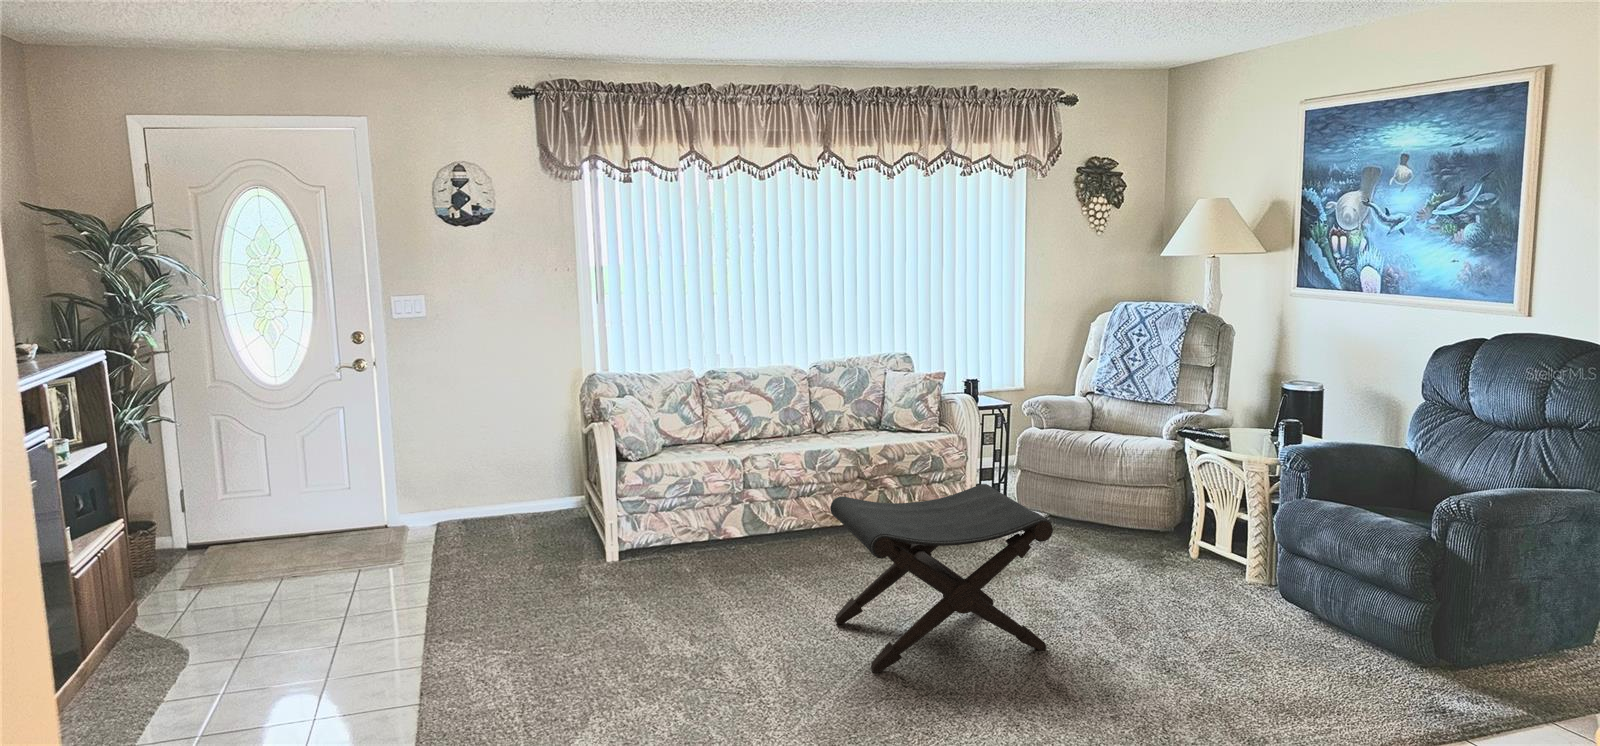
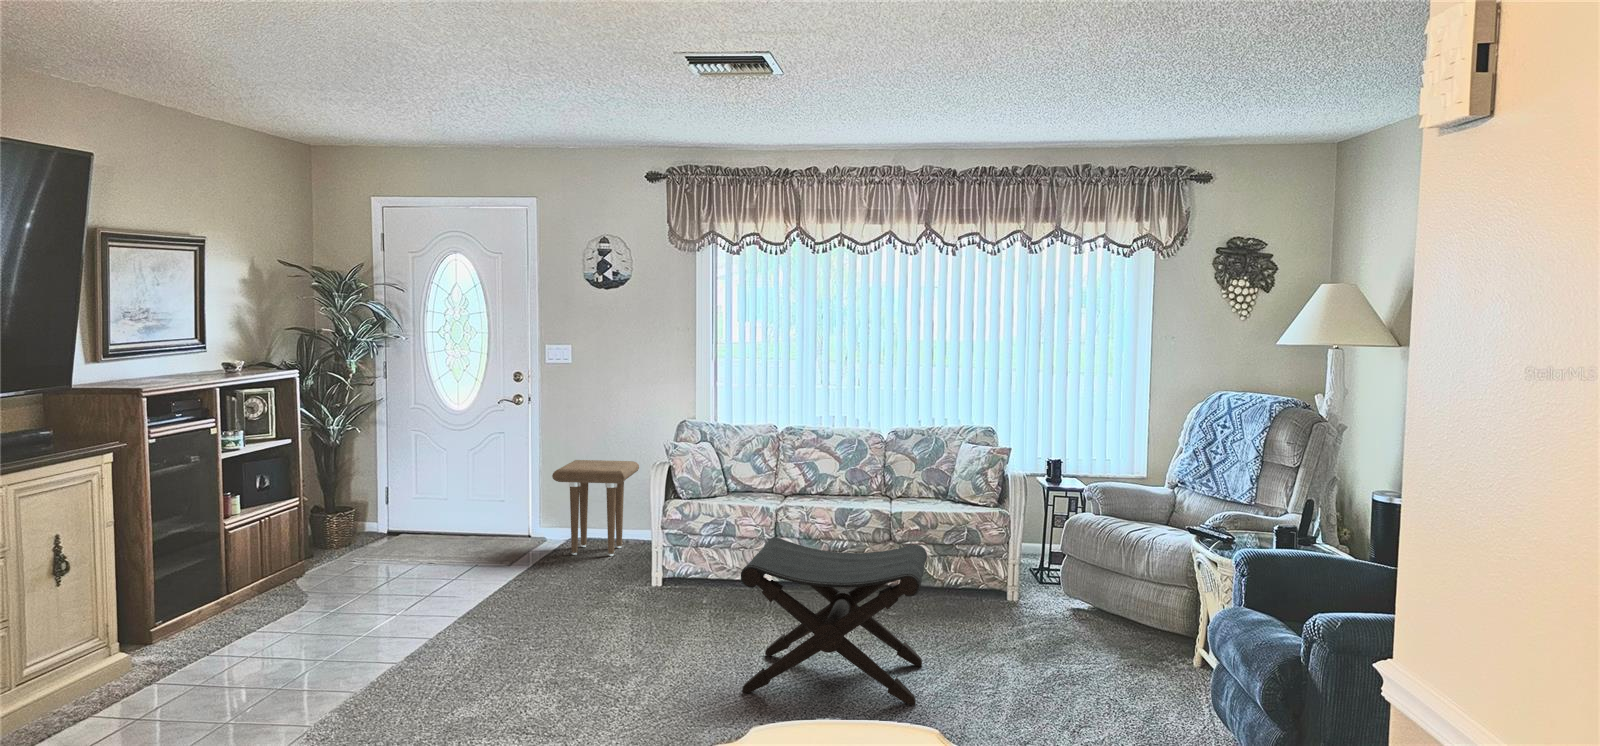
side table: none [438,424,528,540] -> present [552,460,639,556]

